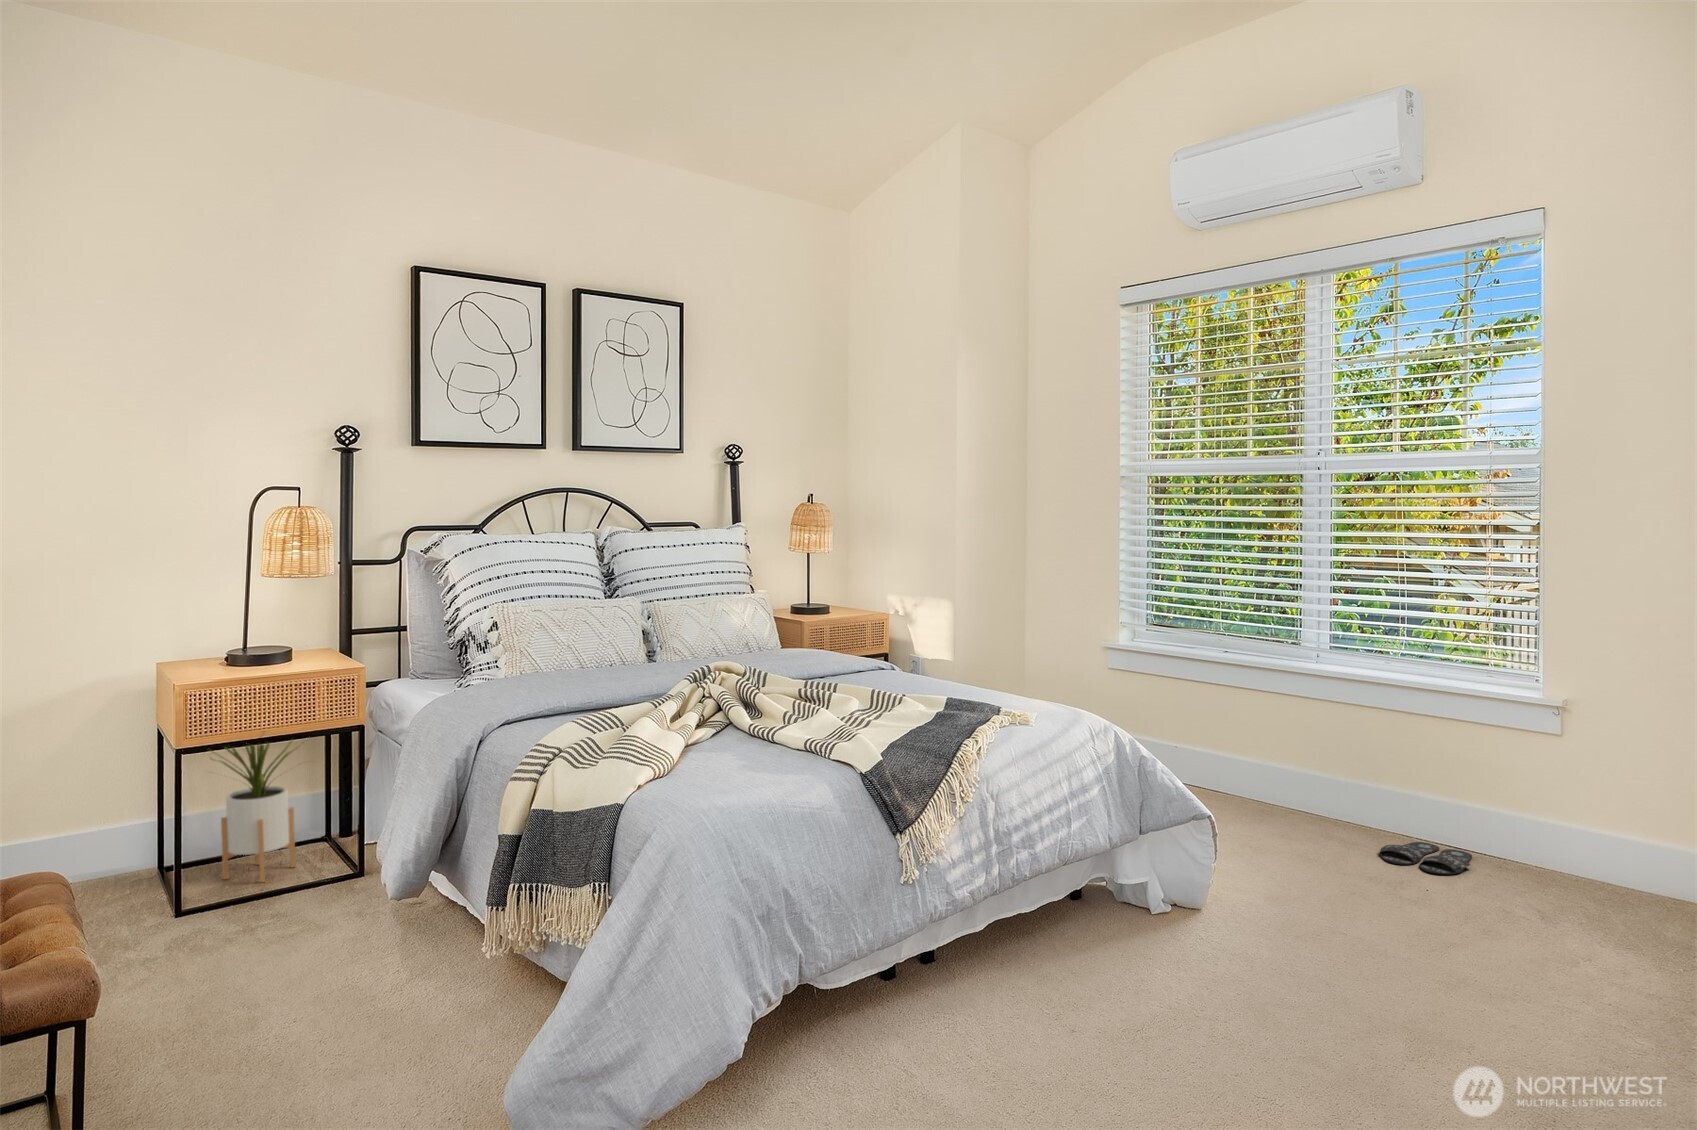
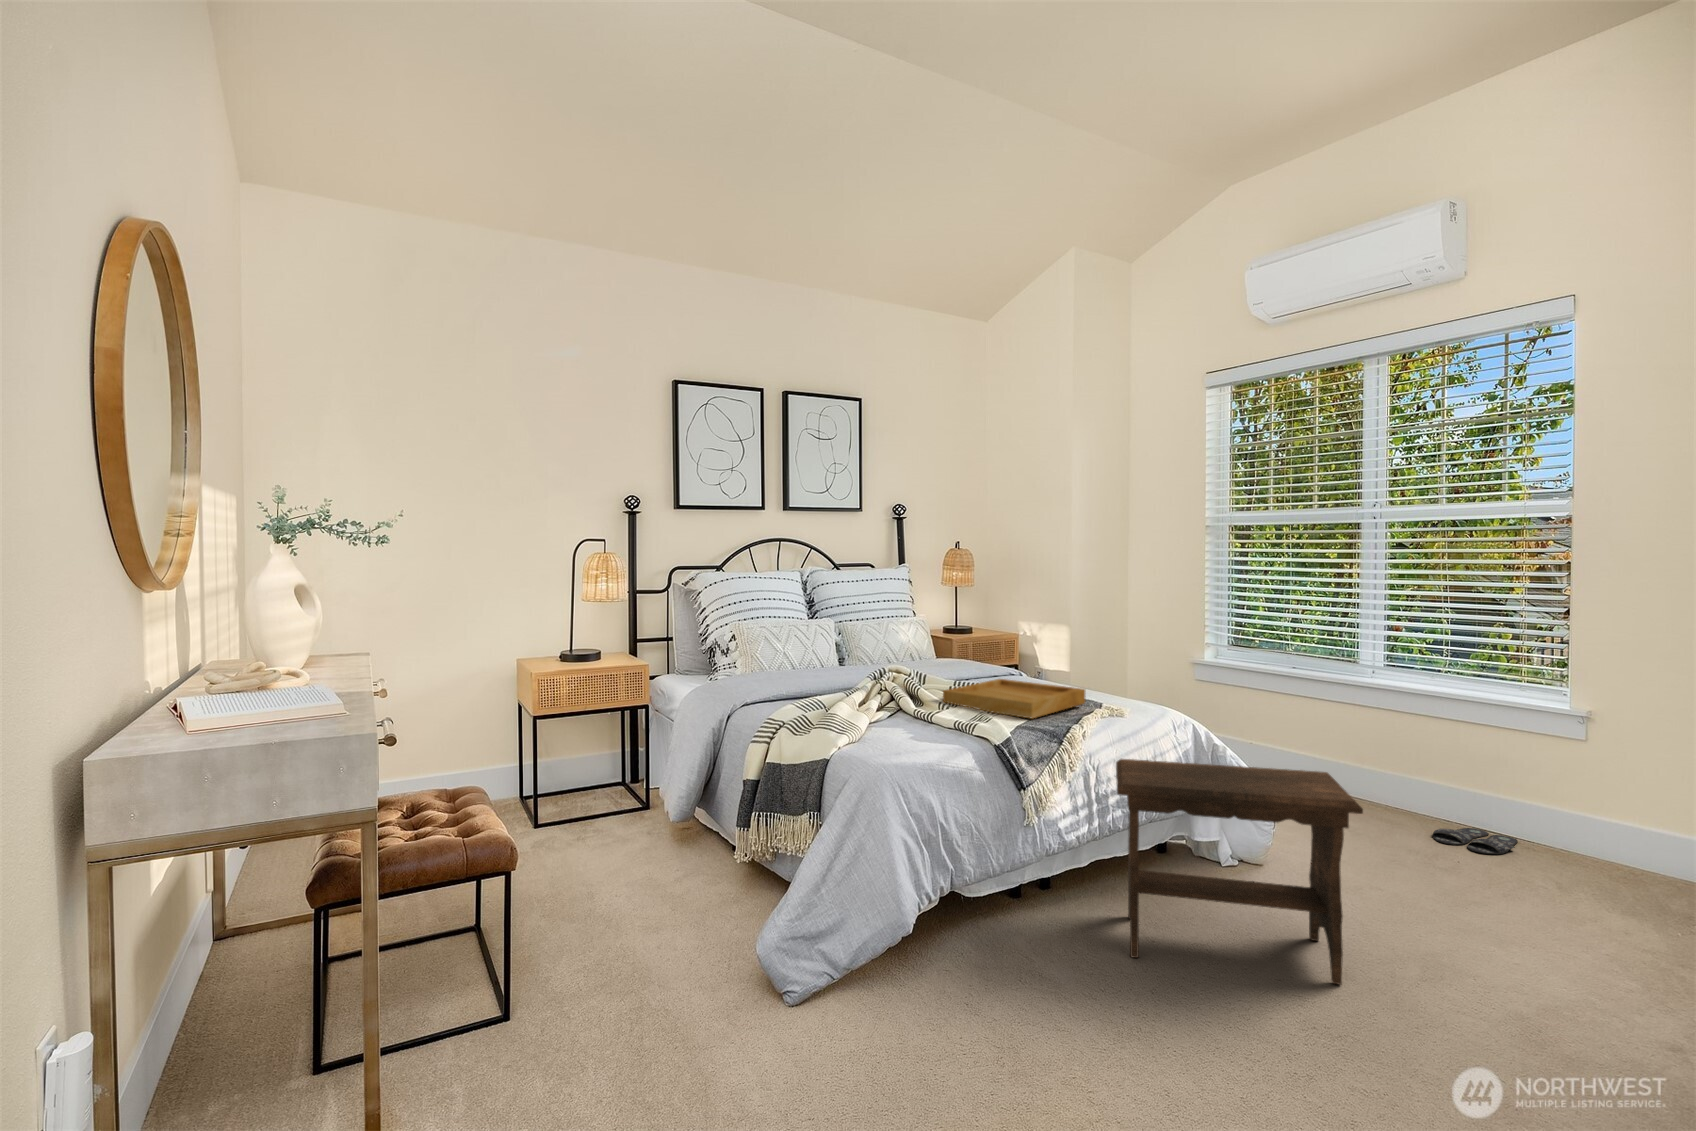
tray: none [788,677,978,733] -> present [943,679,1085,719]
house plant: present [212,742,301,882] -> none [537,658,619,812]
footstool: none [1021,783,1340,1070] -> present [1116,759,1363,985]

